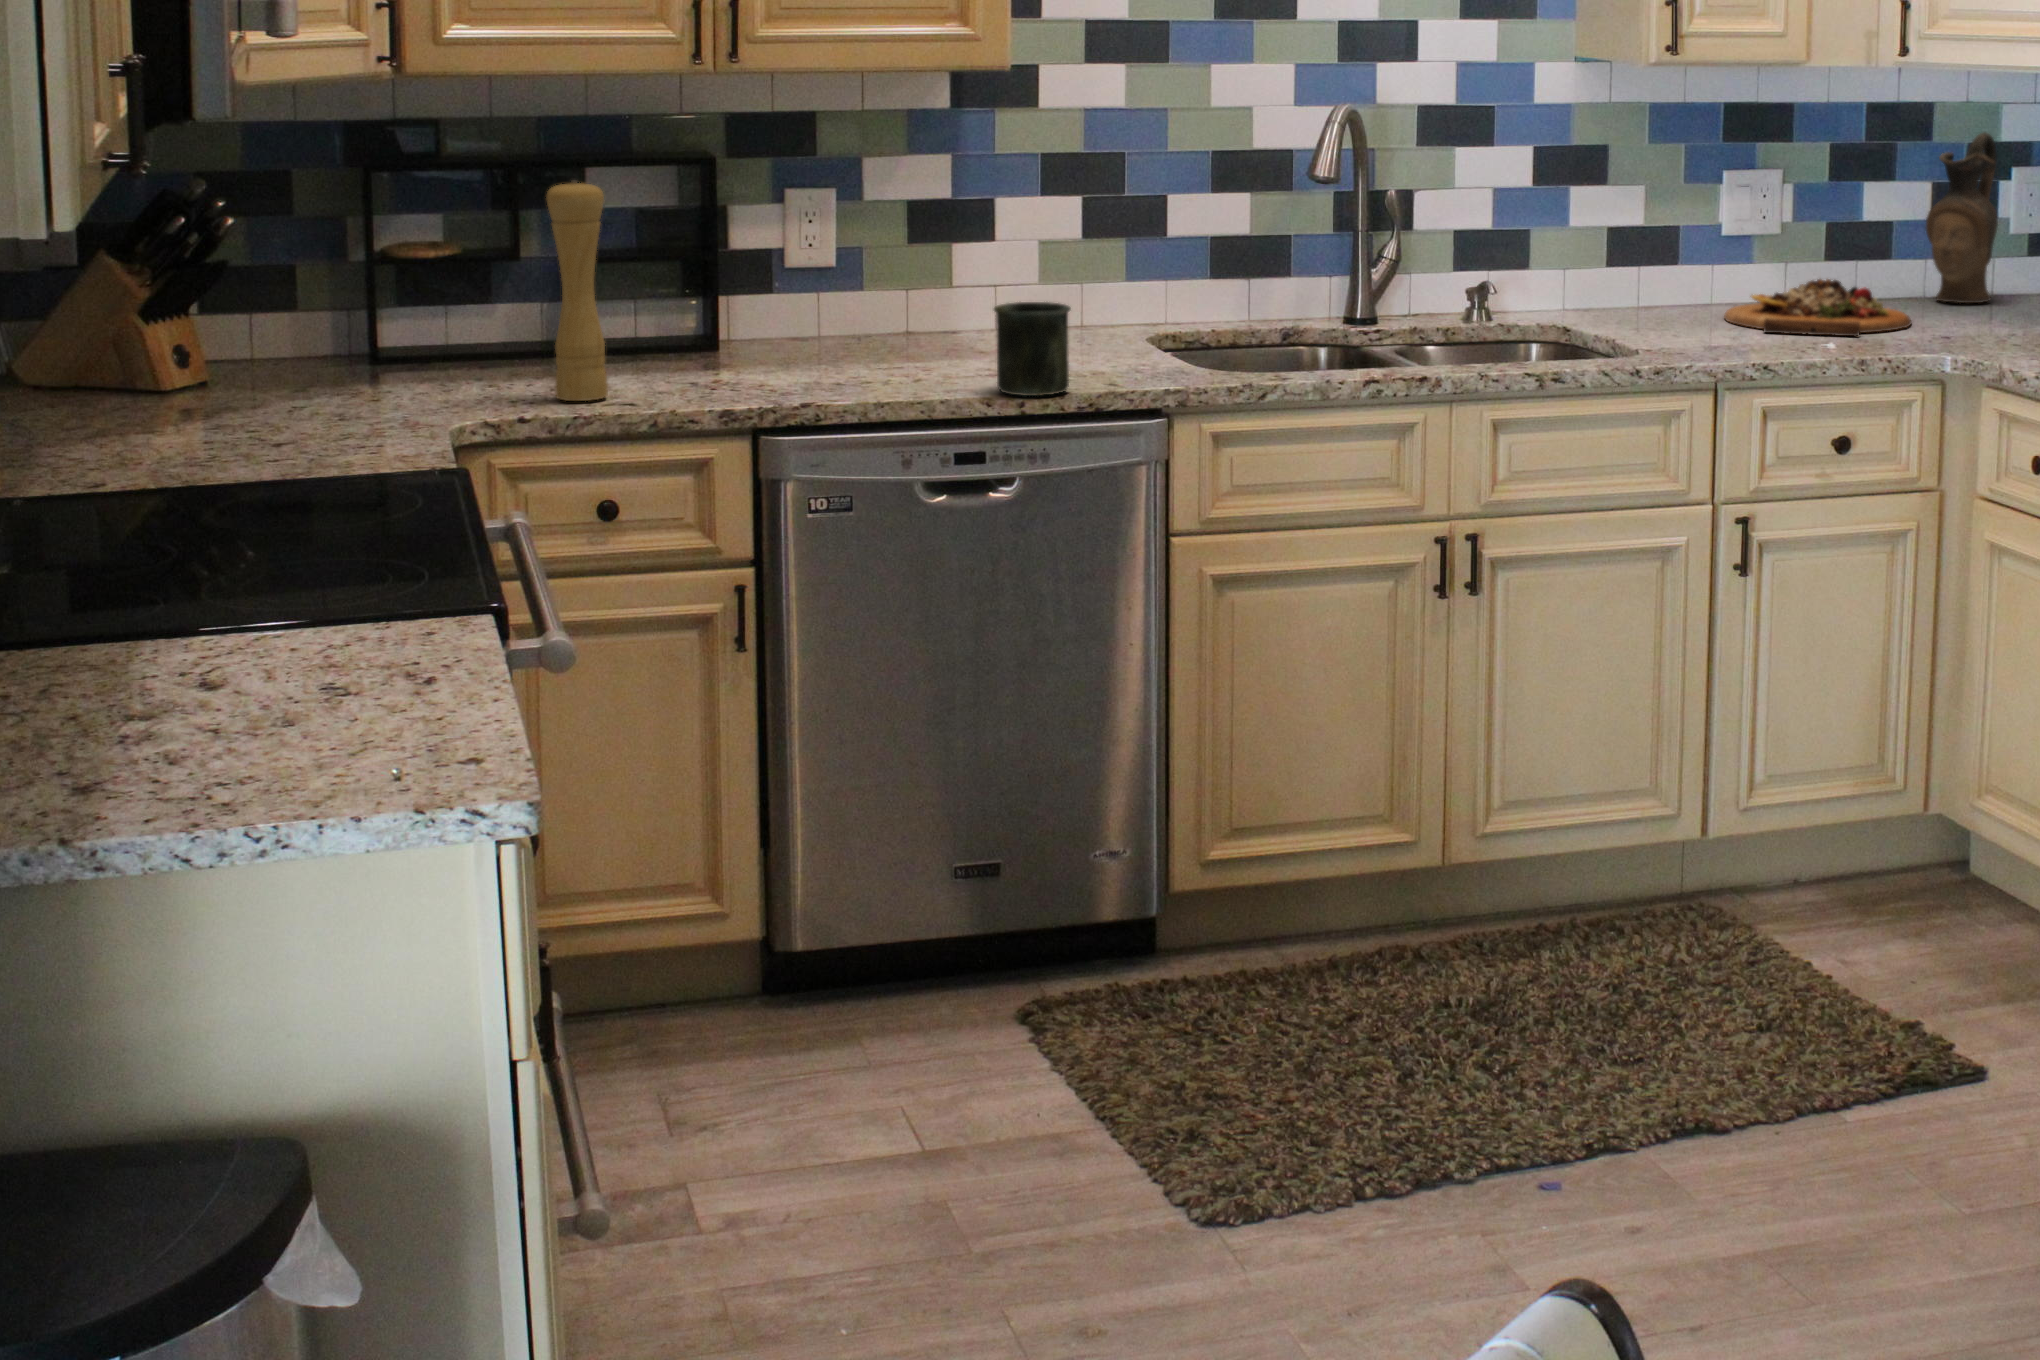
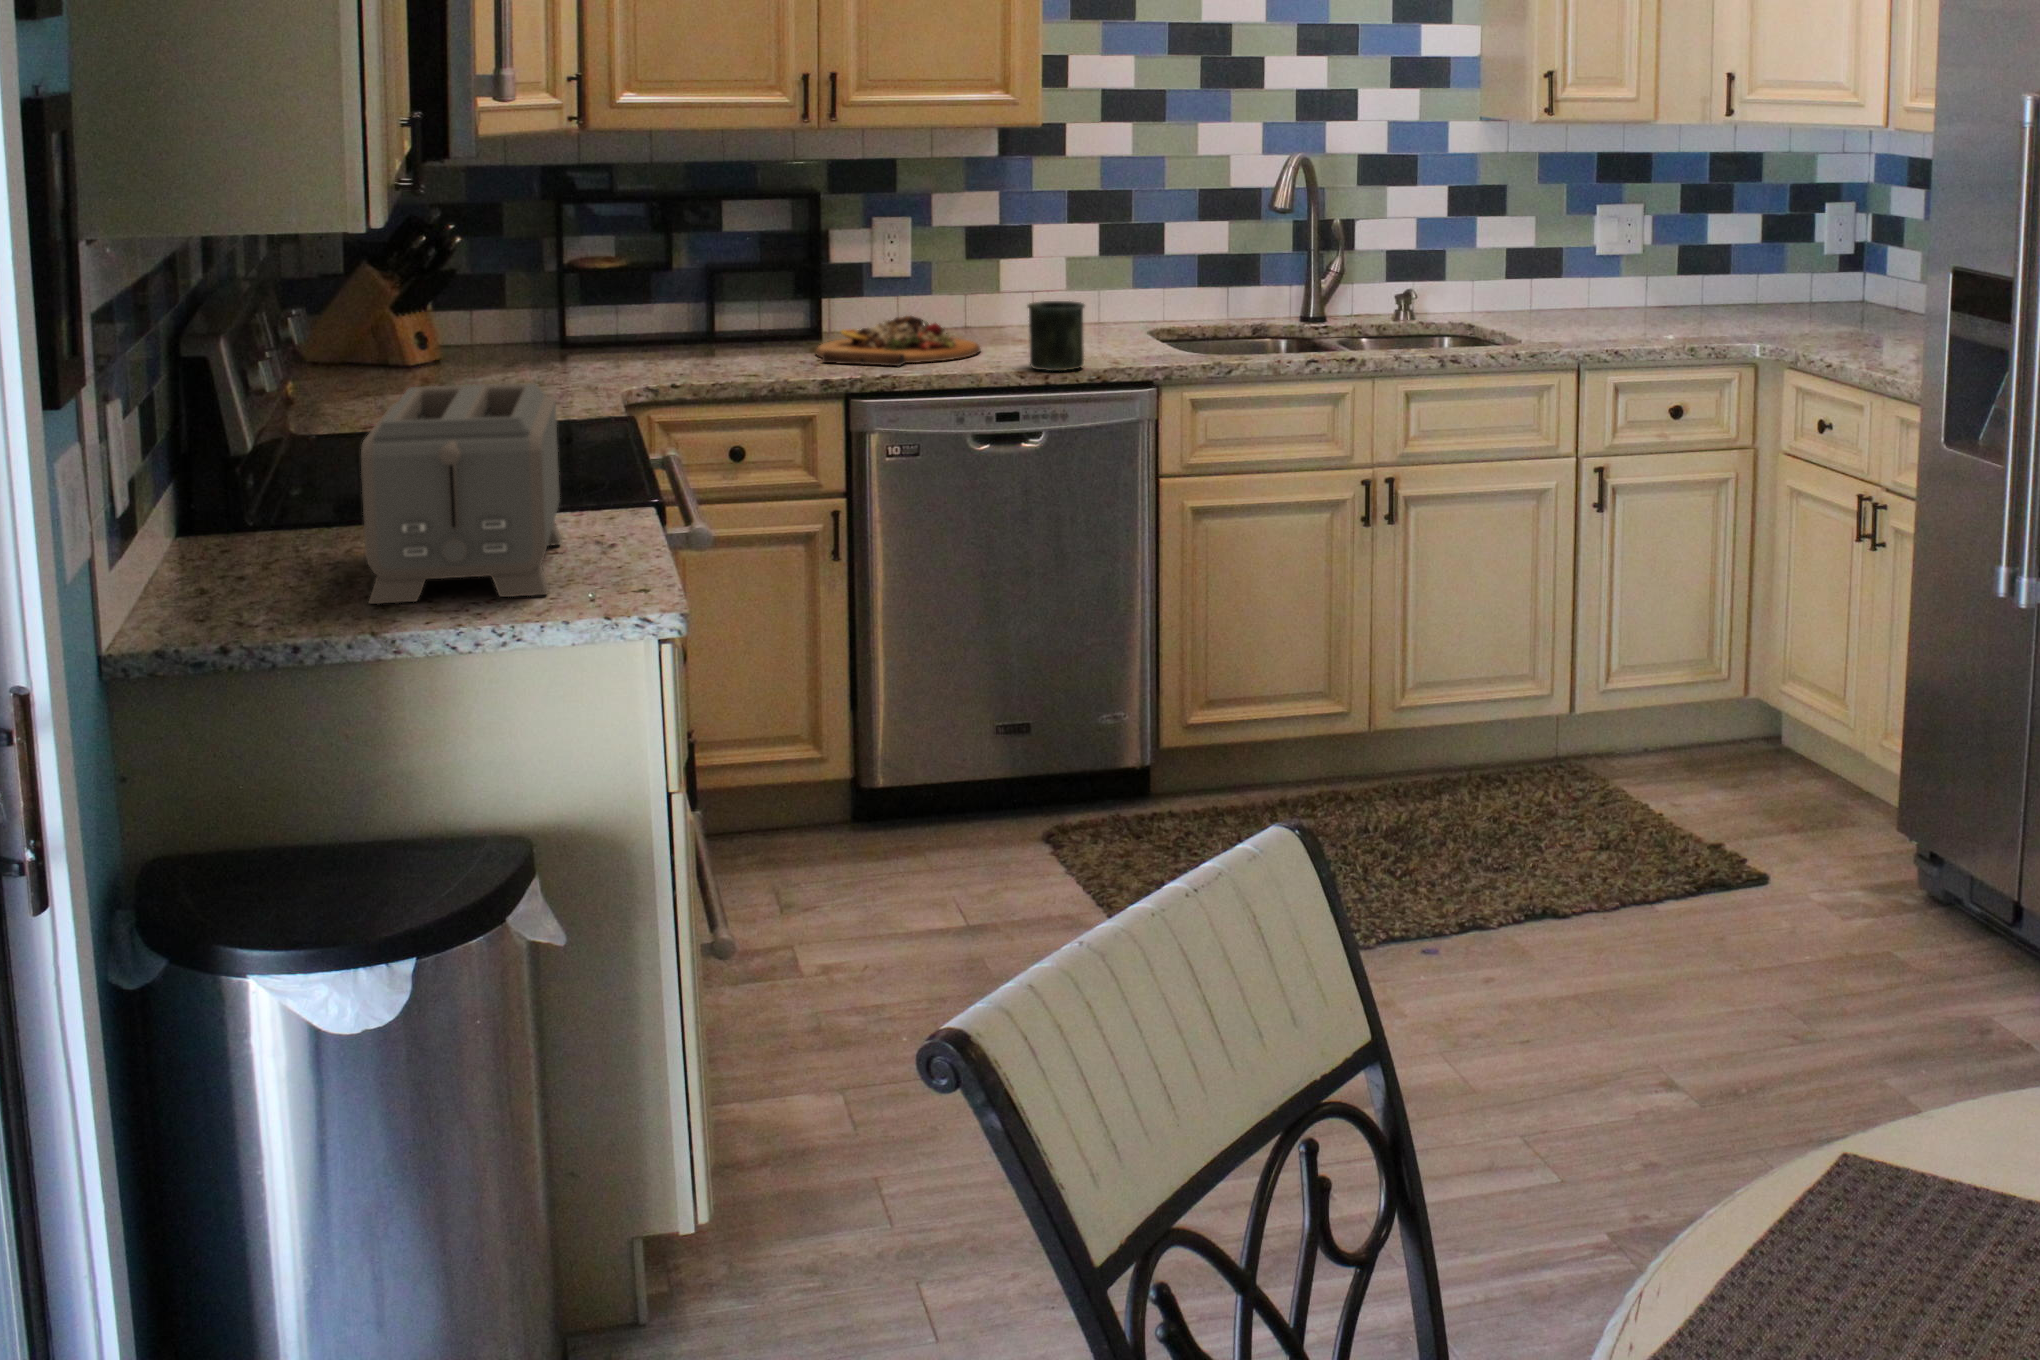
ceramic pitcher: present [1926,133,1998,303] -> none [1755,176,1811,308]
pepper mill: present [547,180,608,401] -> none [693,209,738,374]
cutting board: present [1724,279,1911,336] -> present [816,316,981,366]
toaster: none [52,444,358,780] -> present [361,383,562,604]

